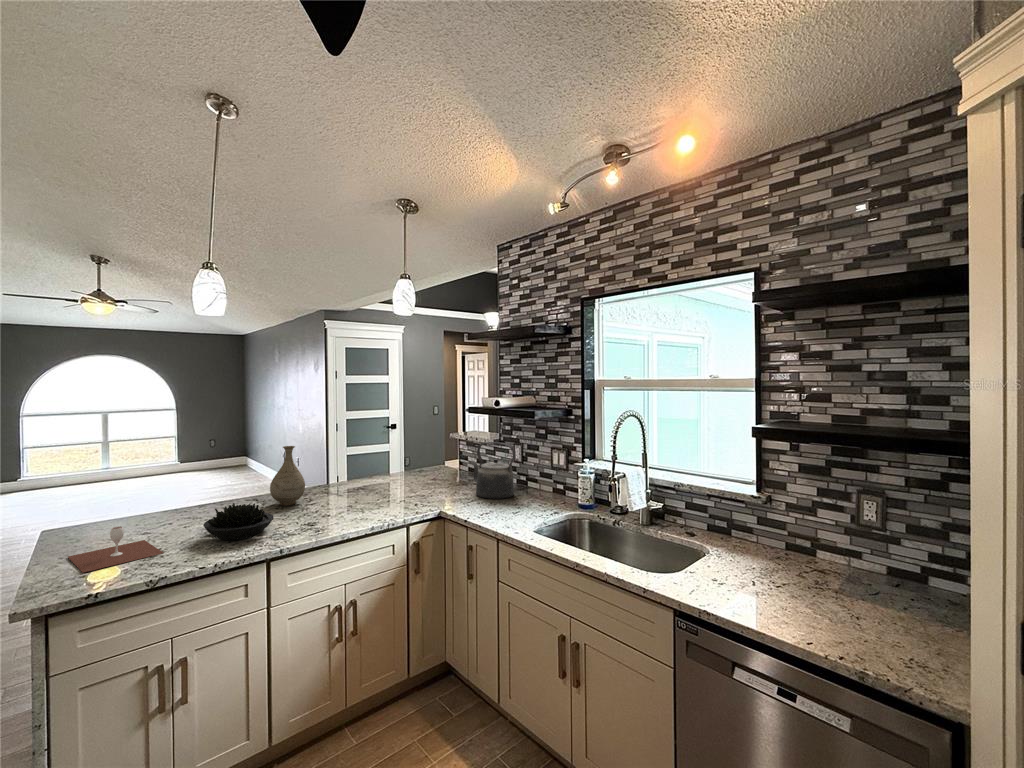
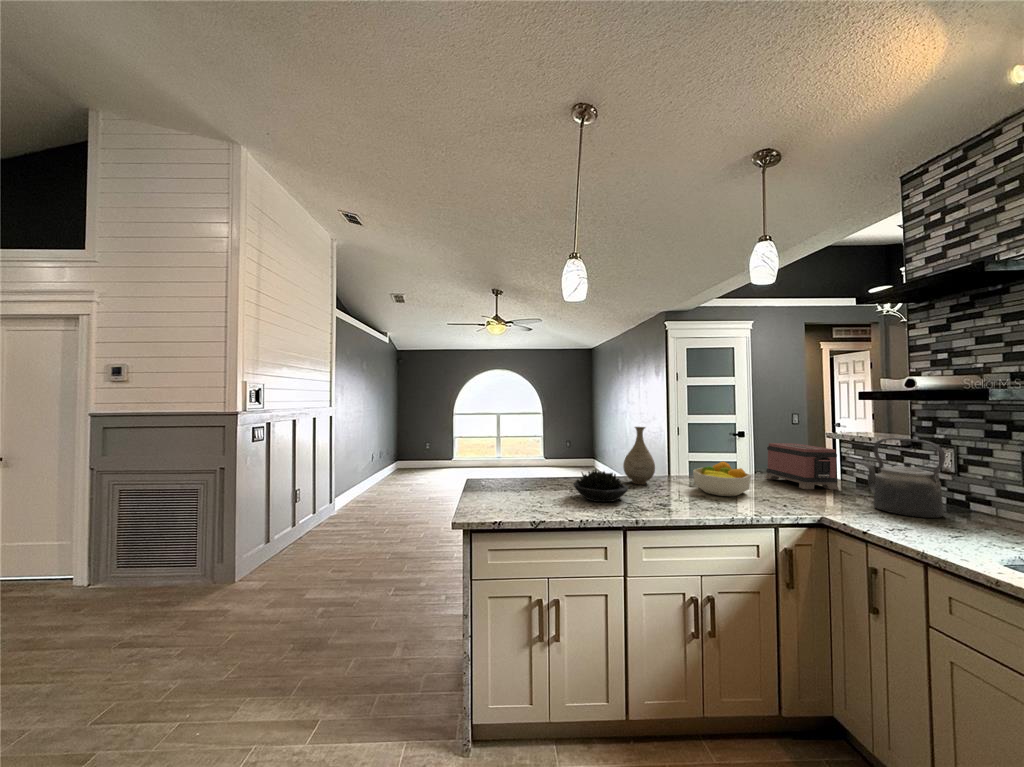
toaster: none [406,445,457,484] -> present [765,443,839,490]
fruit bowl: none [342,471,393,506] -> present [693,461,751,496]
wine glass: present [68,526,163,573] -> none [489,474,546,502]

